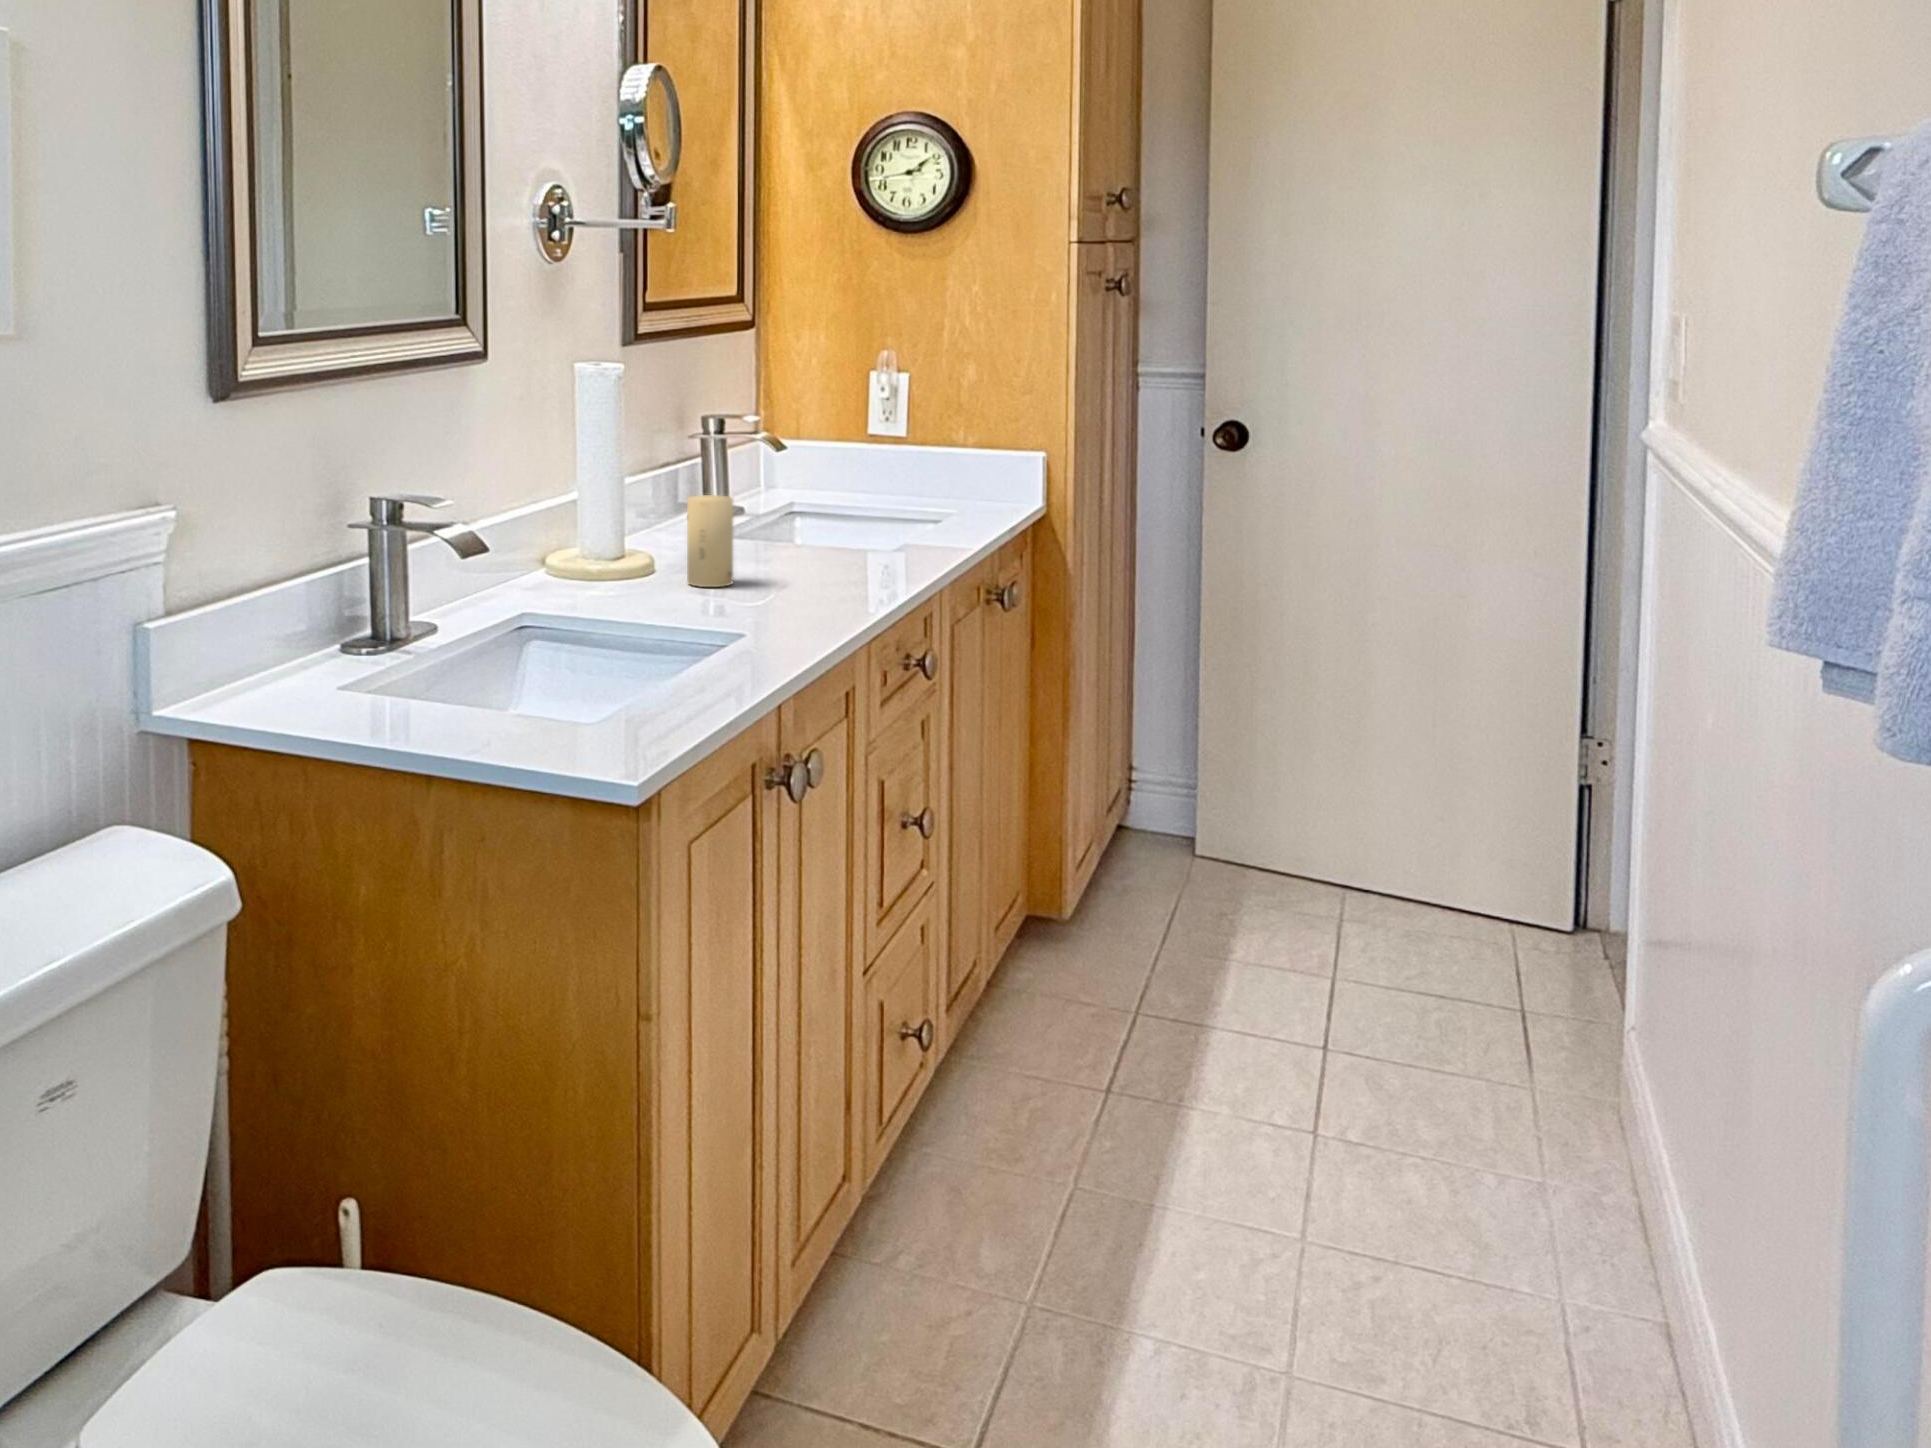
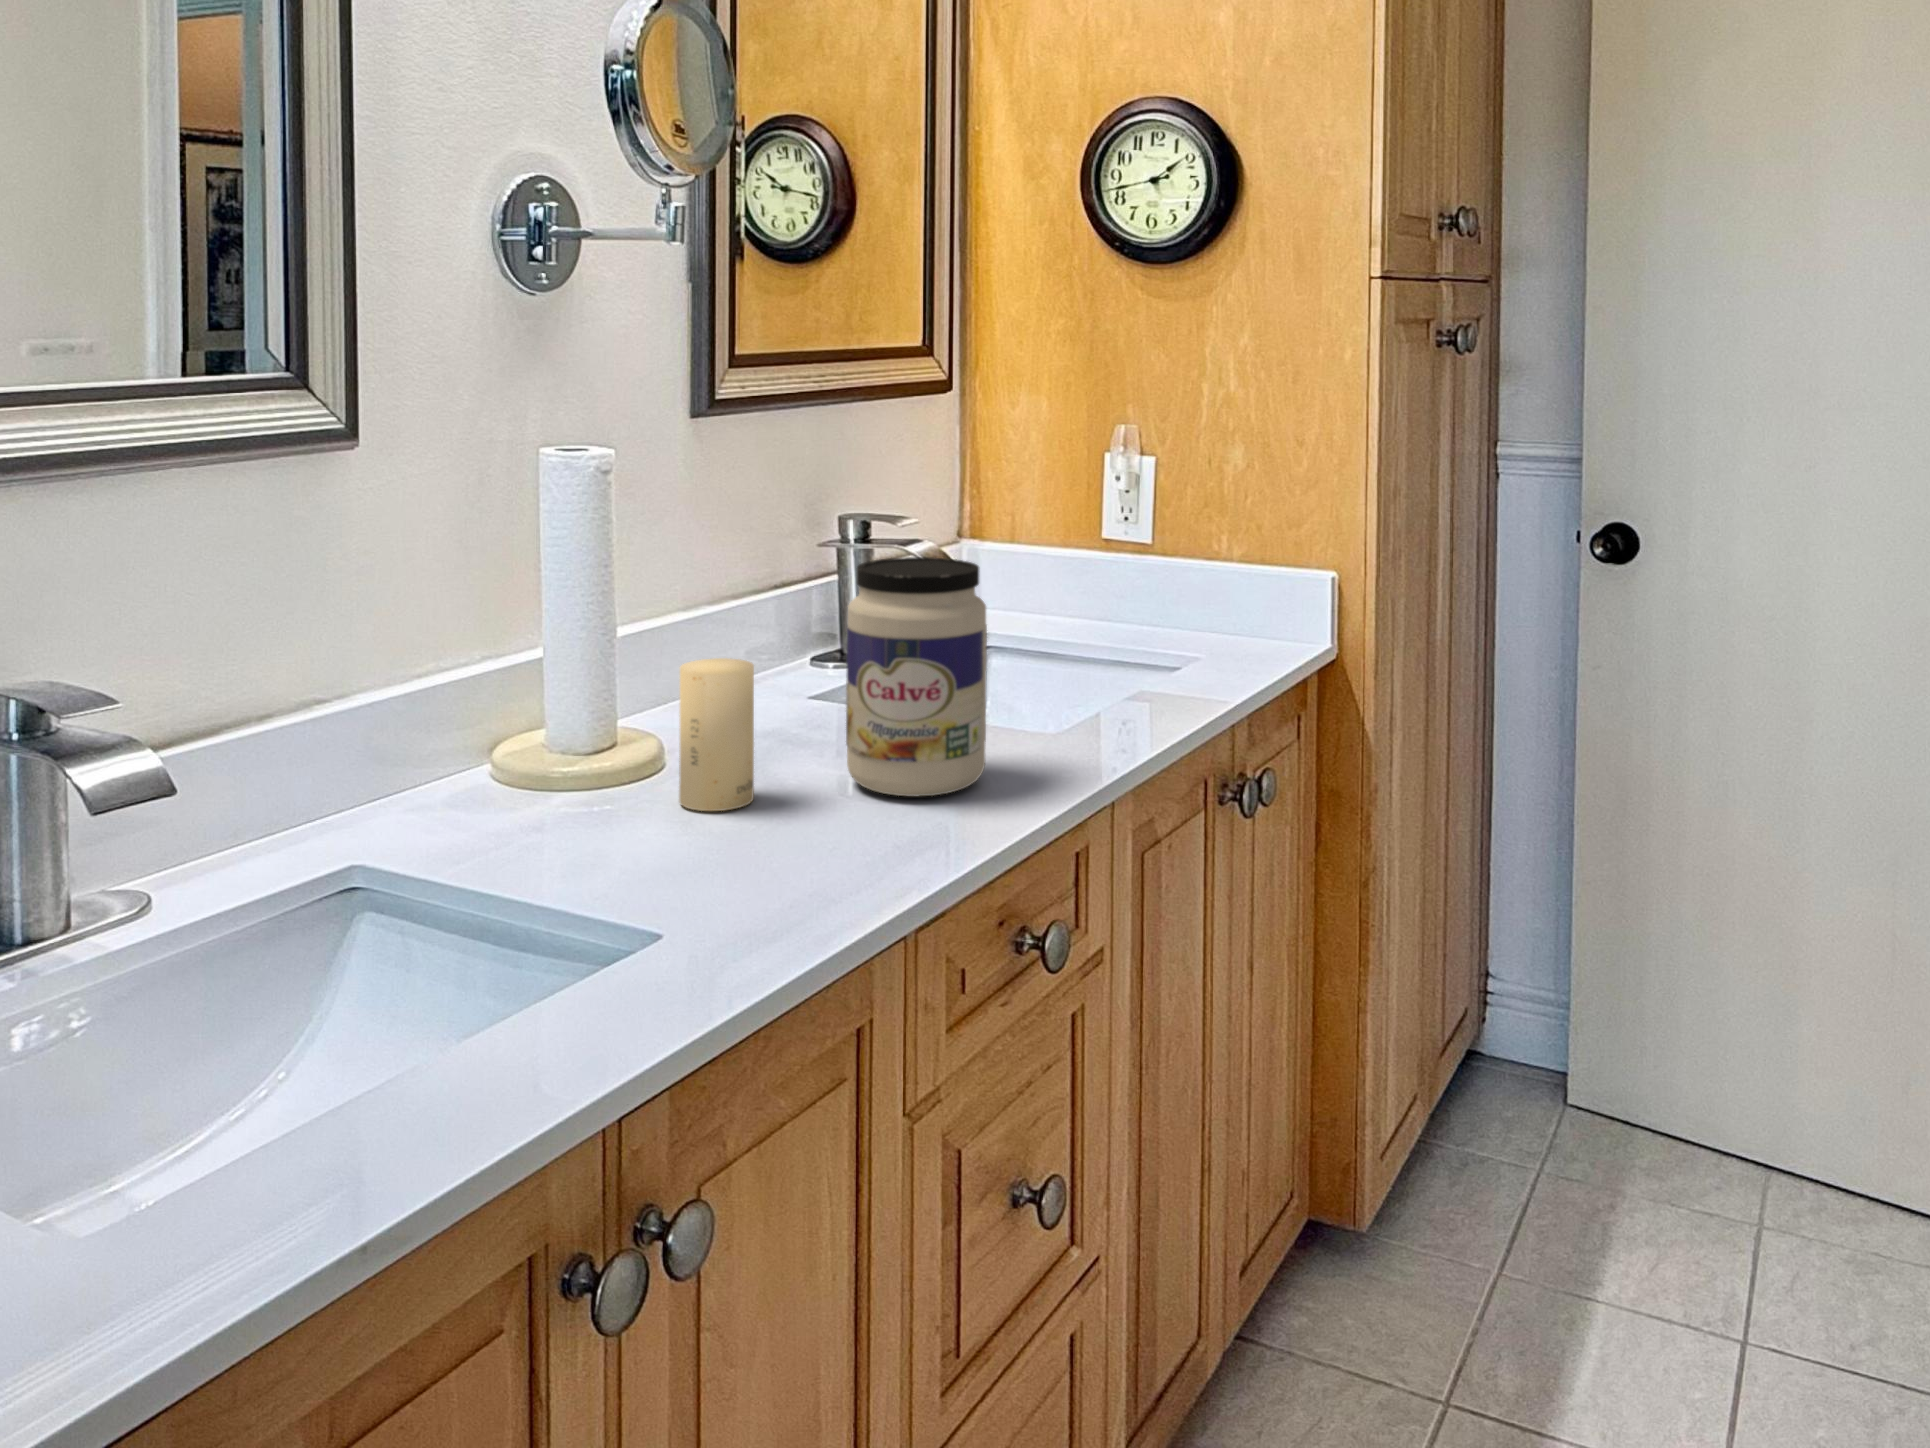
jar: none [781,432,871,578] -> present [846,557,987,797]

